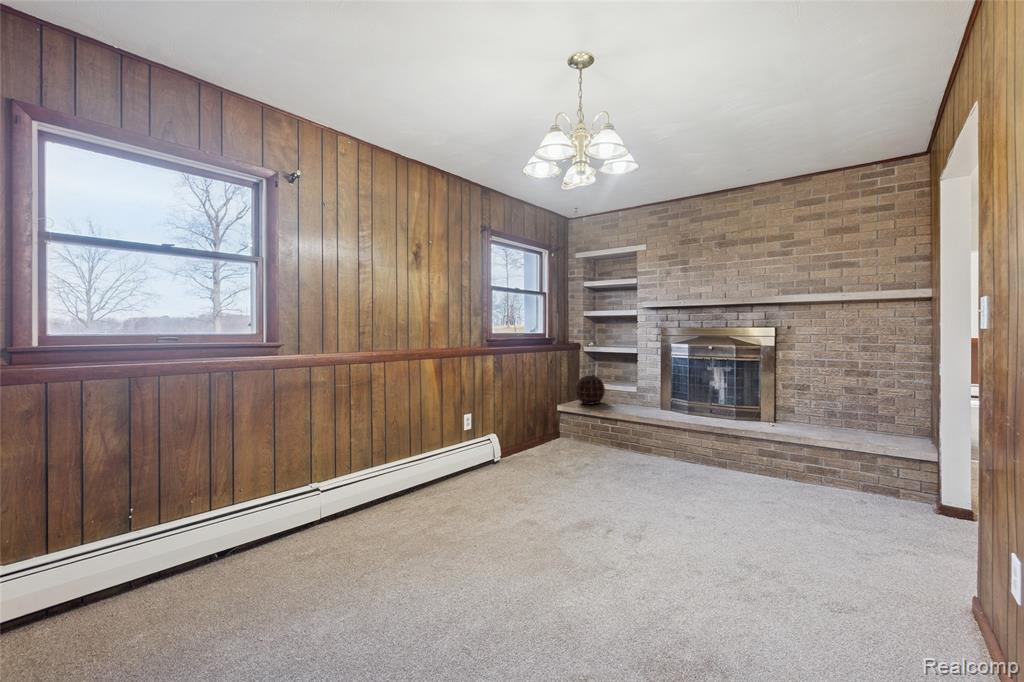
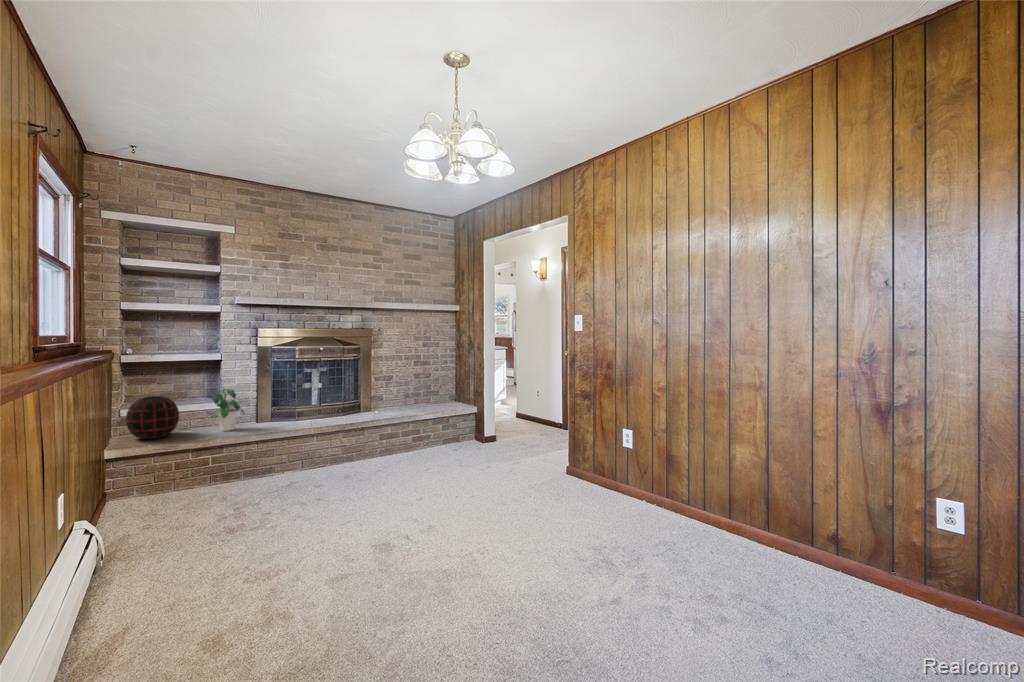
potted plant: none [616,376,641,409] -> present [208,389,244,431]

